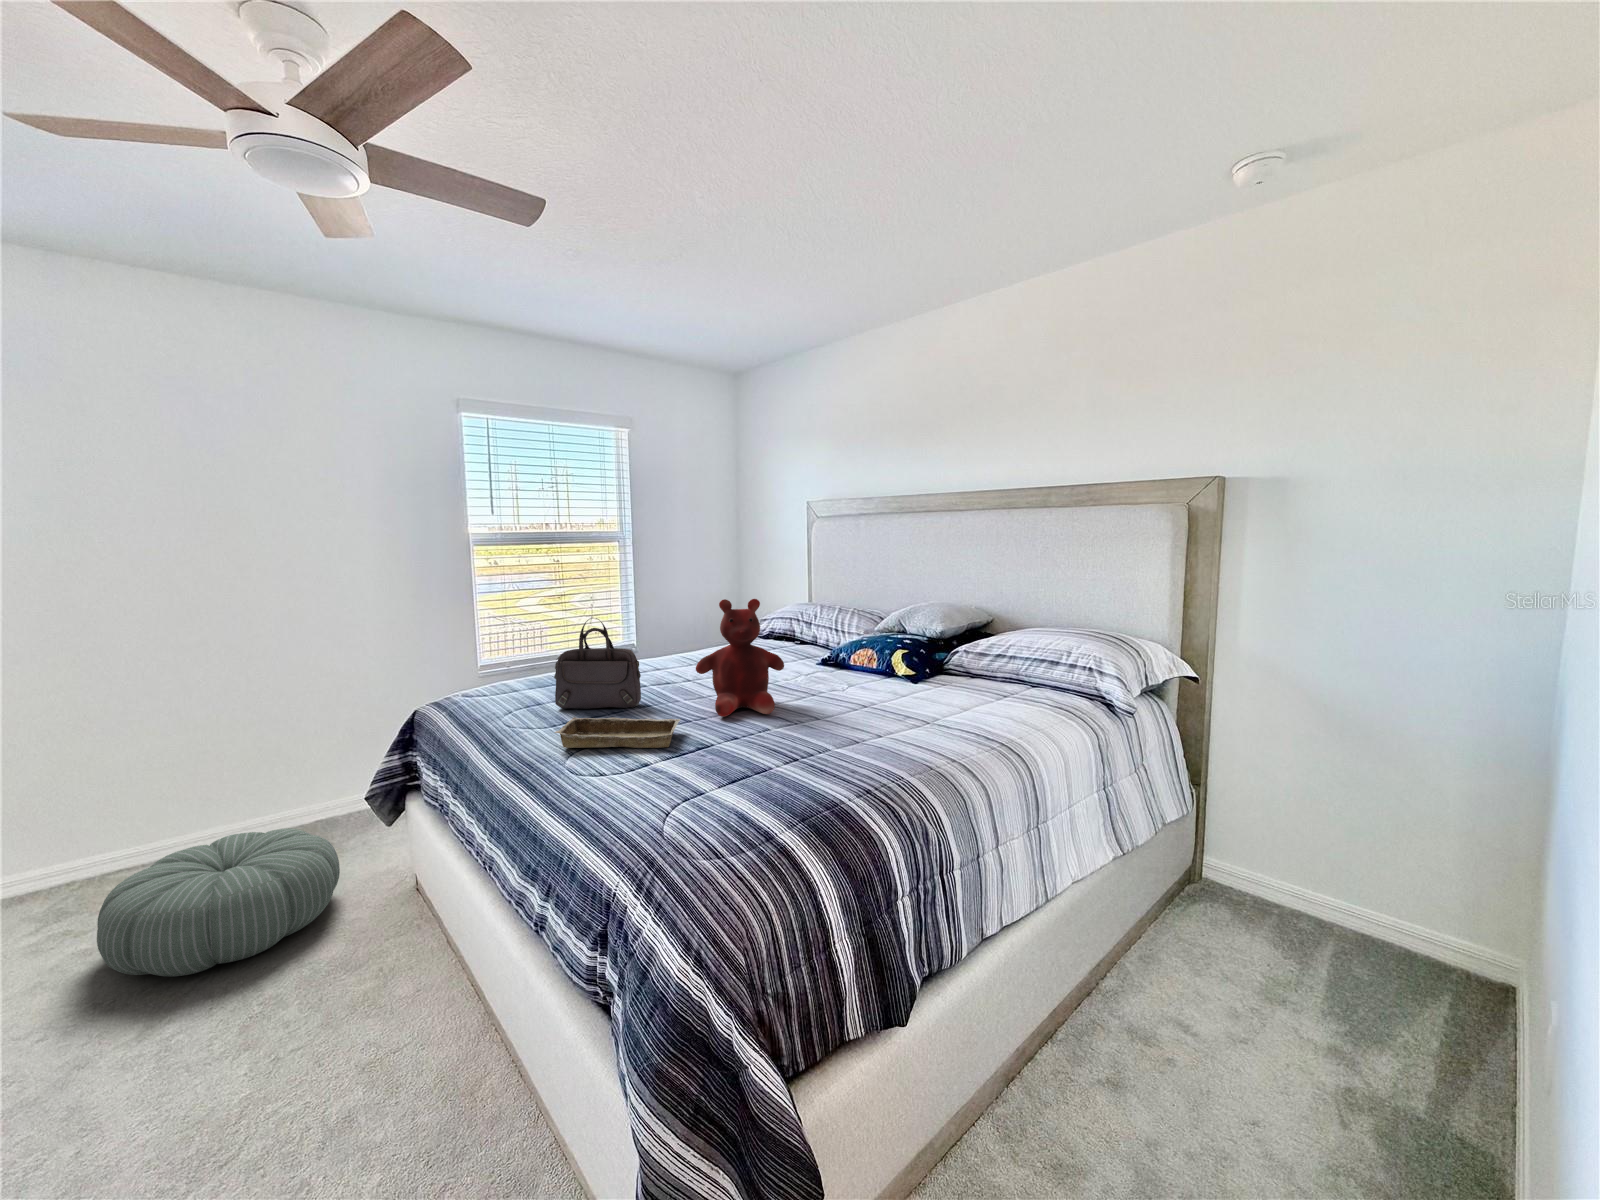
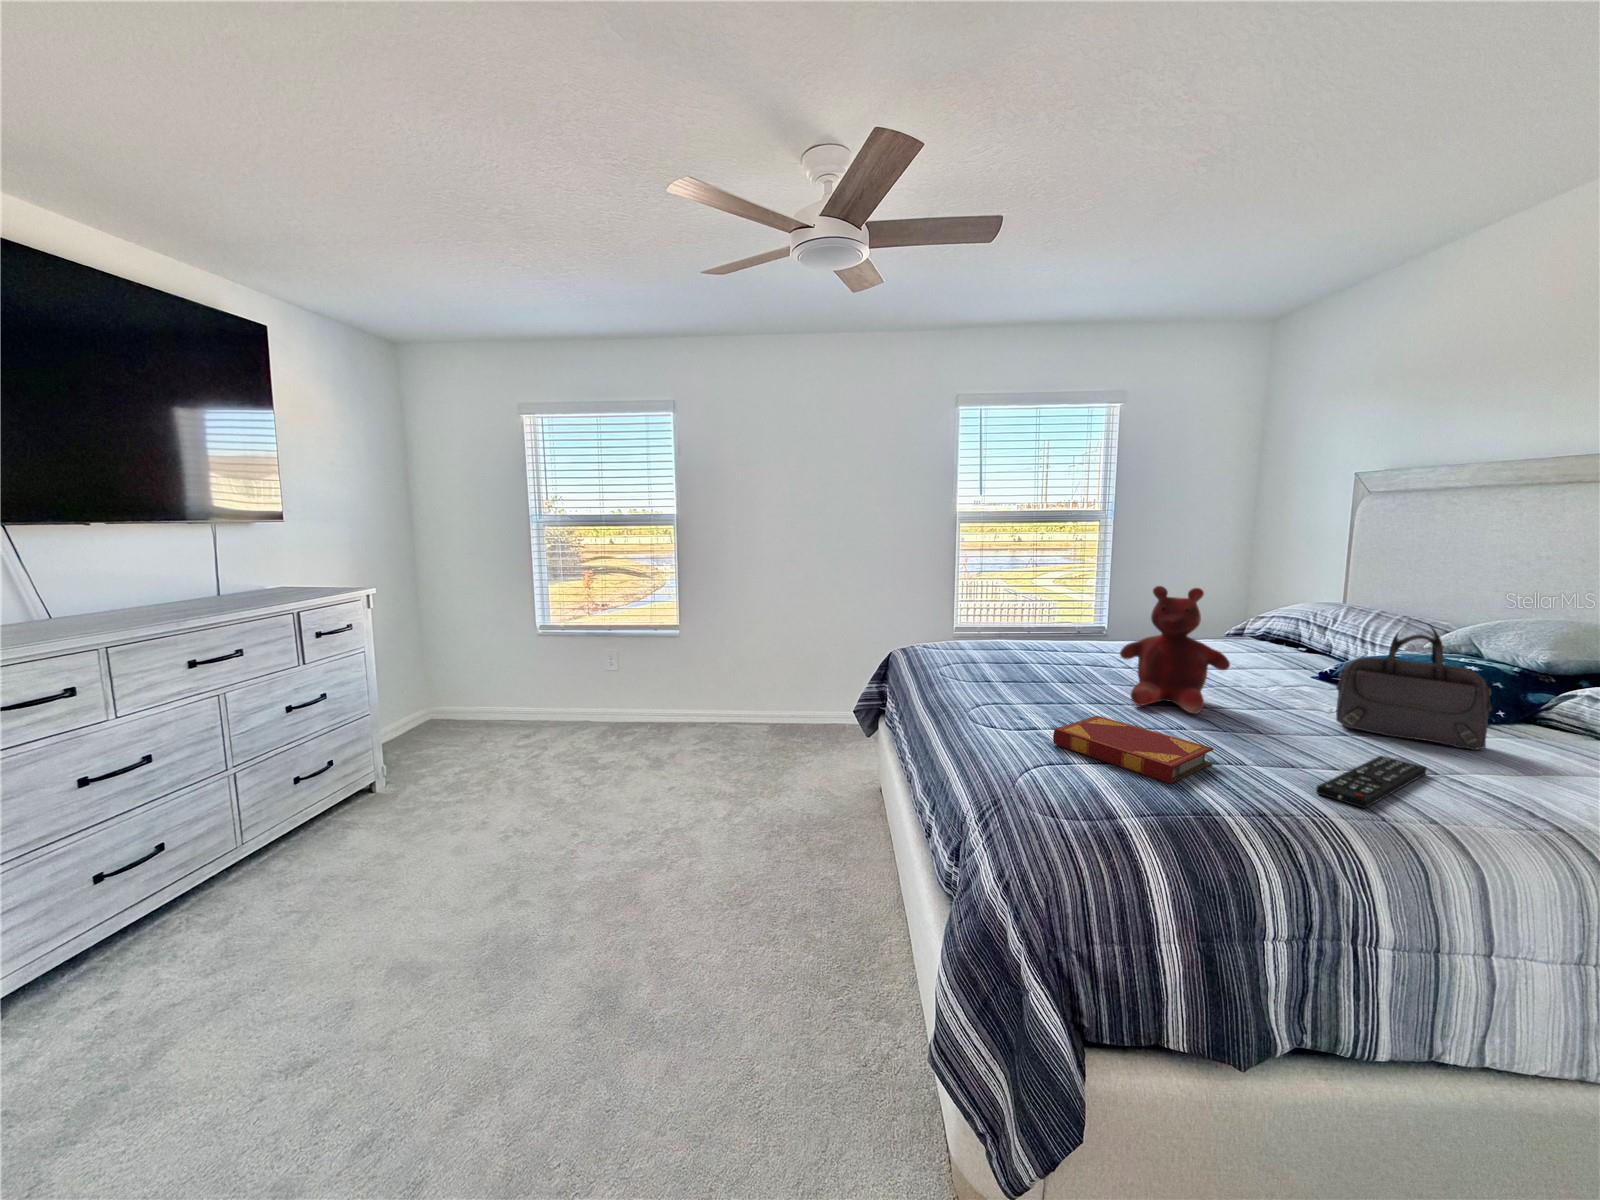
handbag: present [554,618,641,709] -> present [1336,627,1492,750]
tray: present [555,717,680,748] -> none [967,676,1087,719]
remote control: none [885,718,925,763] -> present [1316,756,1427,808]
hardback book: none [677,736,810,786] -> present [1053,716,1213,784]
pouf: present [97,828,340,977] -> none [727,713,843,791]

